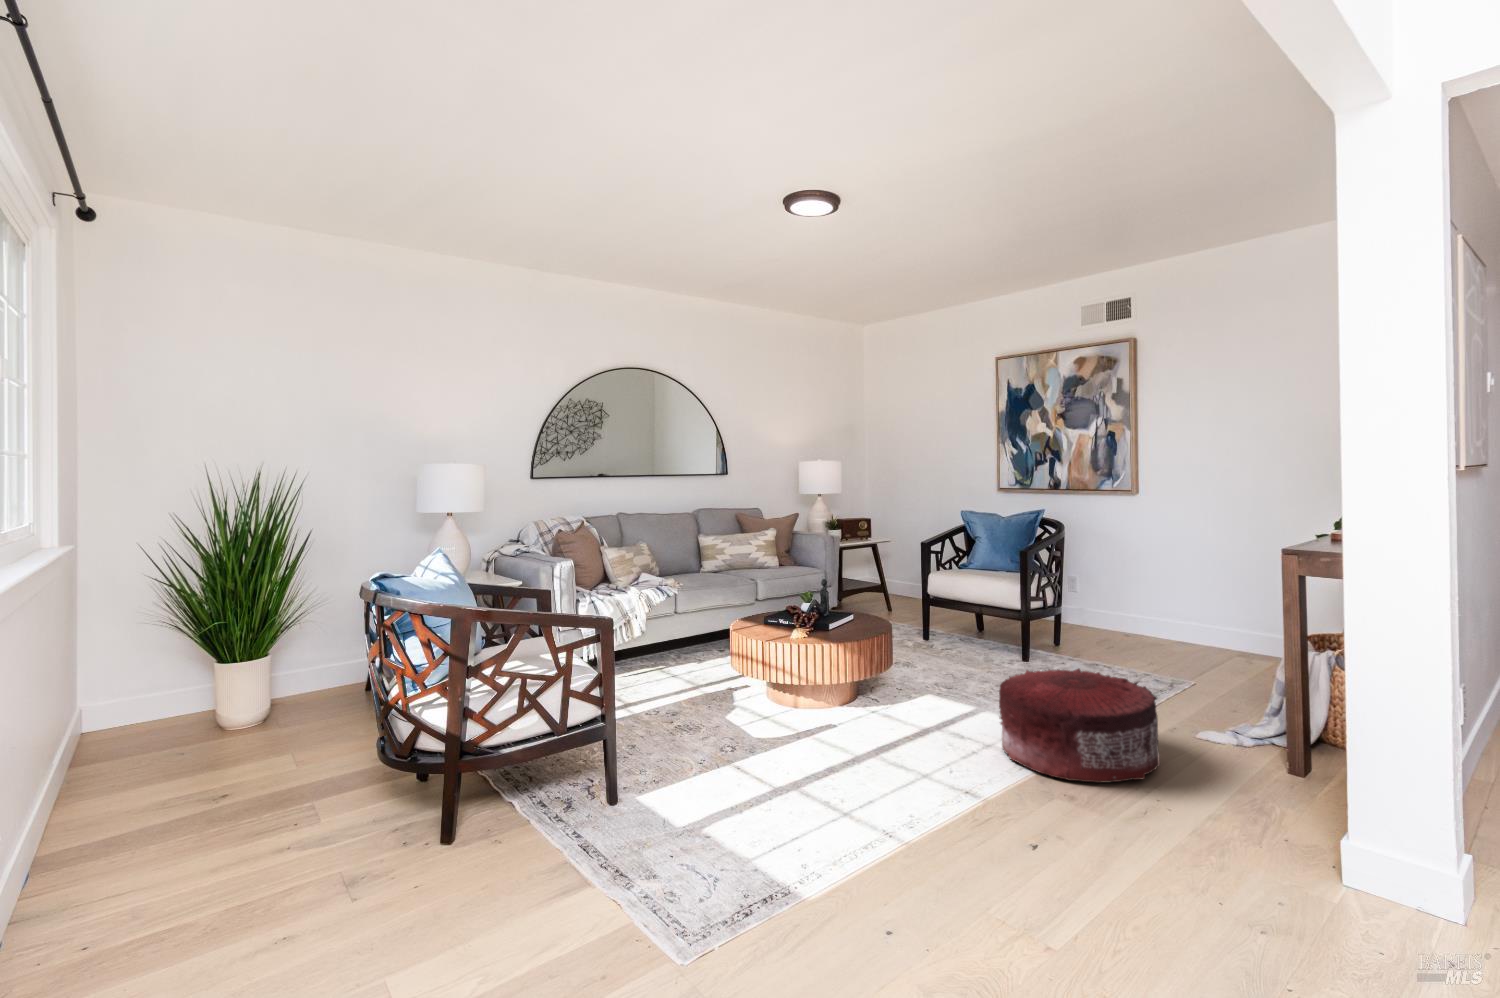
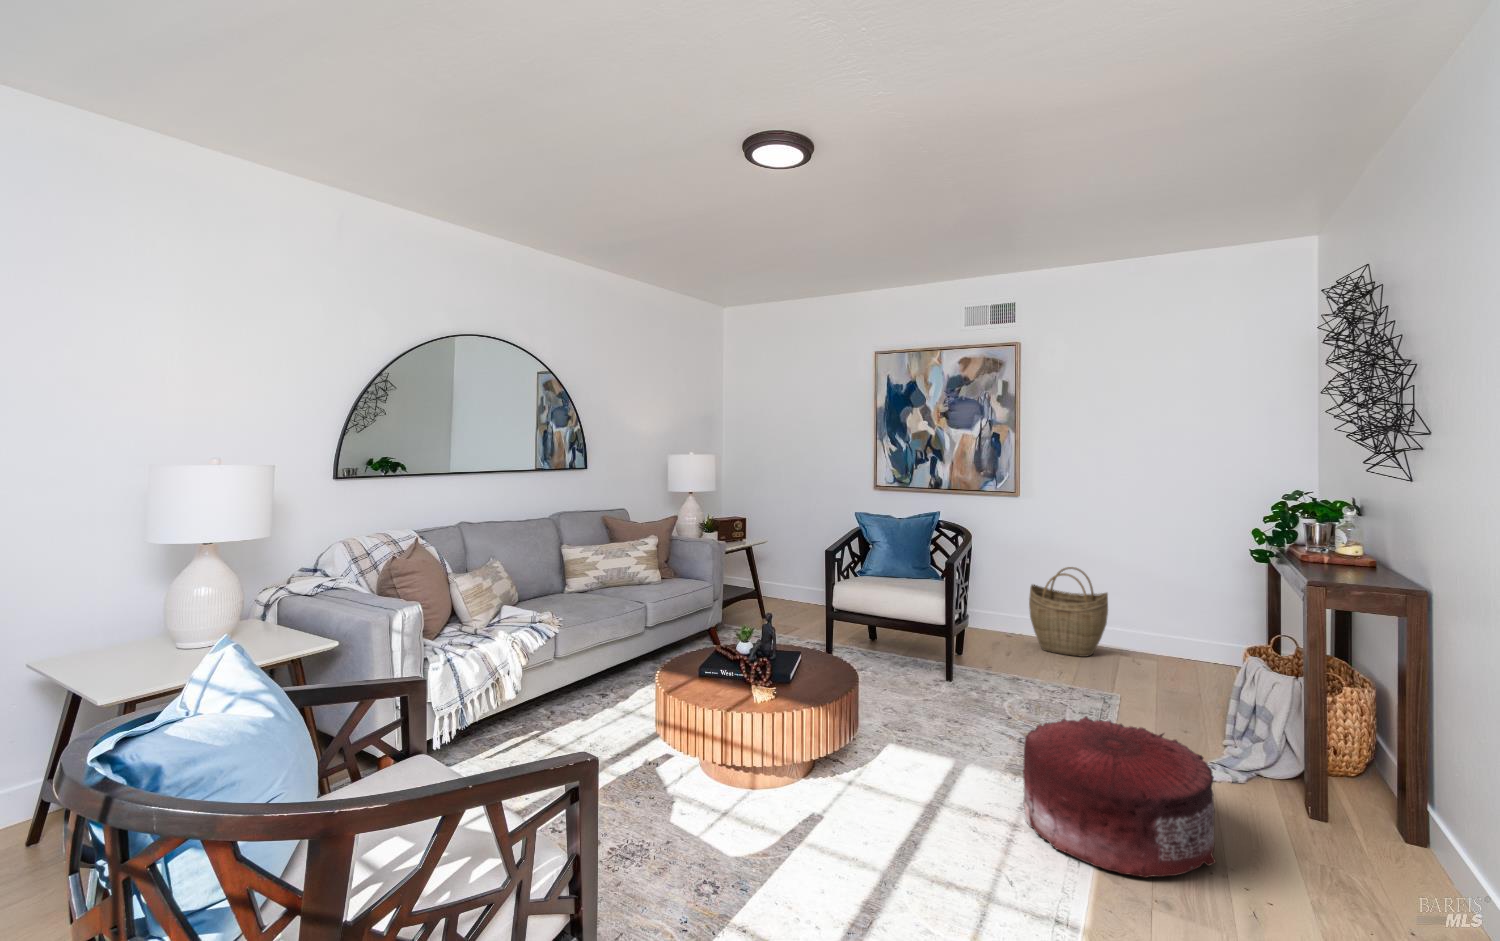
woven basket: none [1138,564,1223,652] -> present [1029,567,1108,657]

